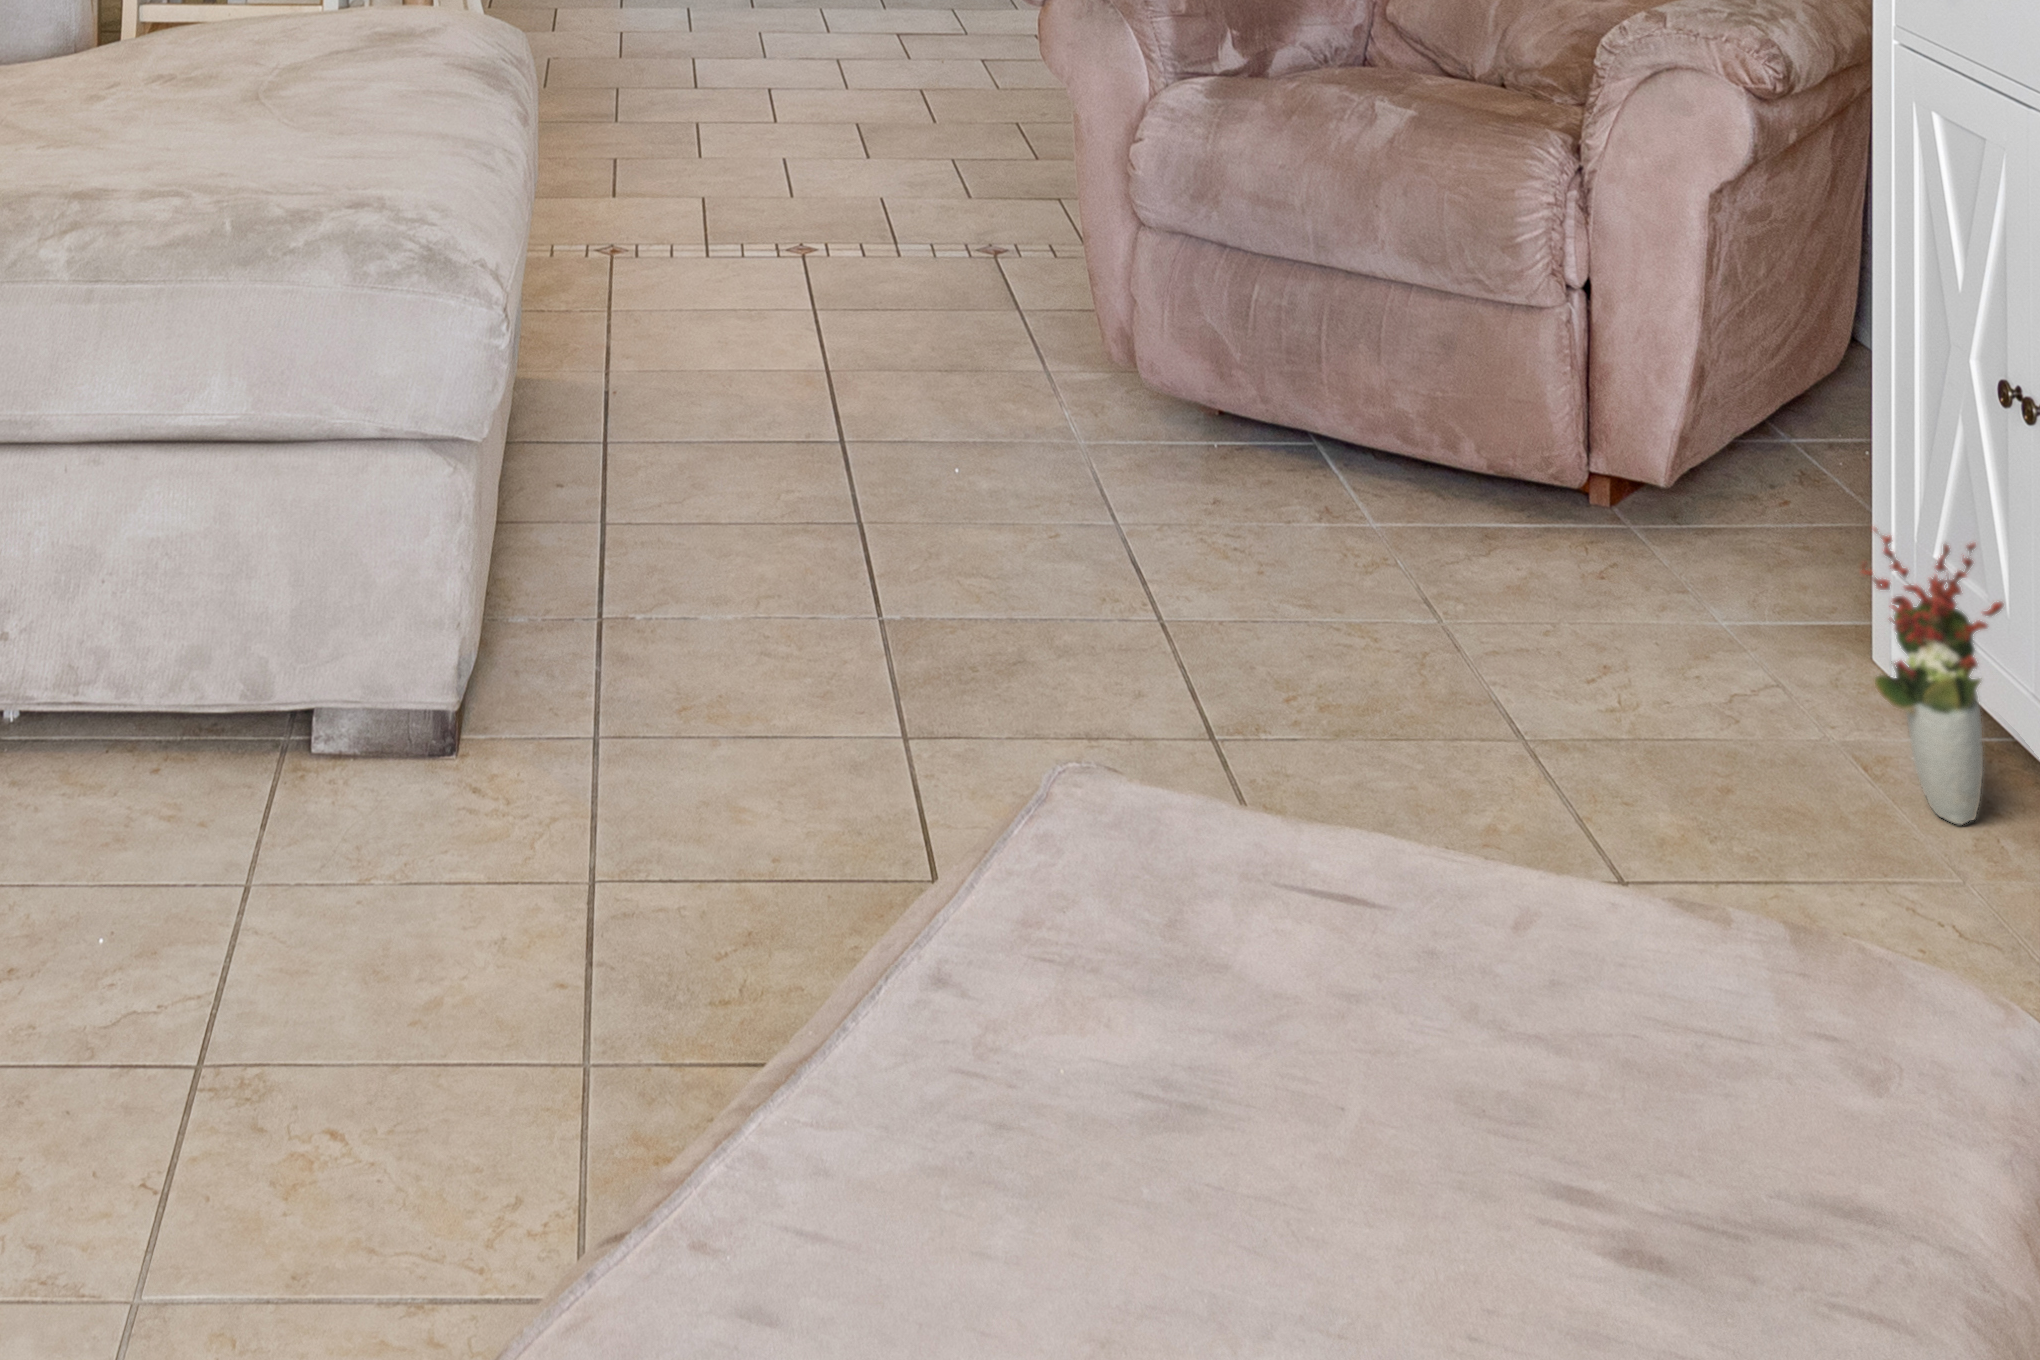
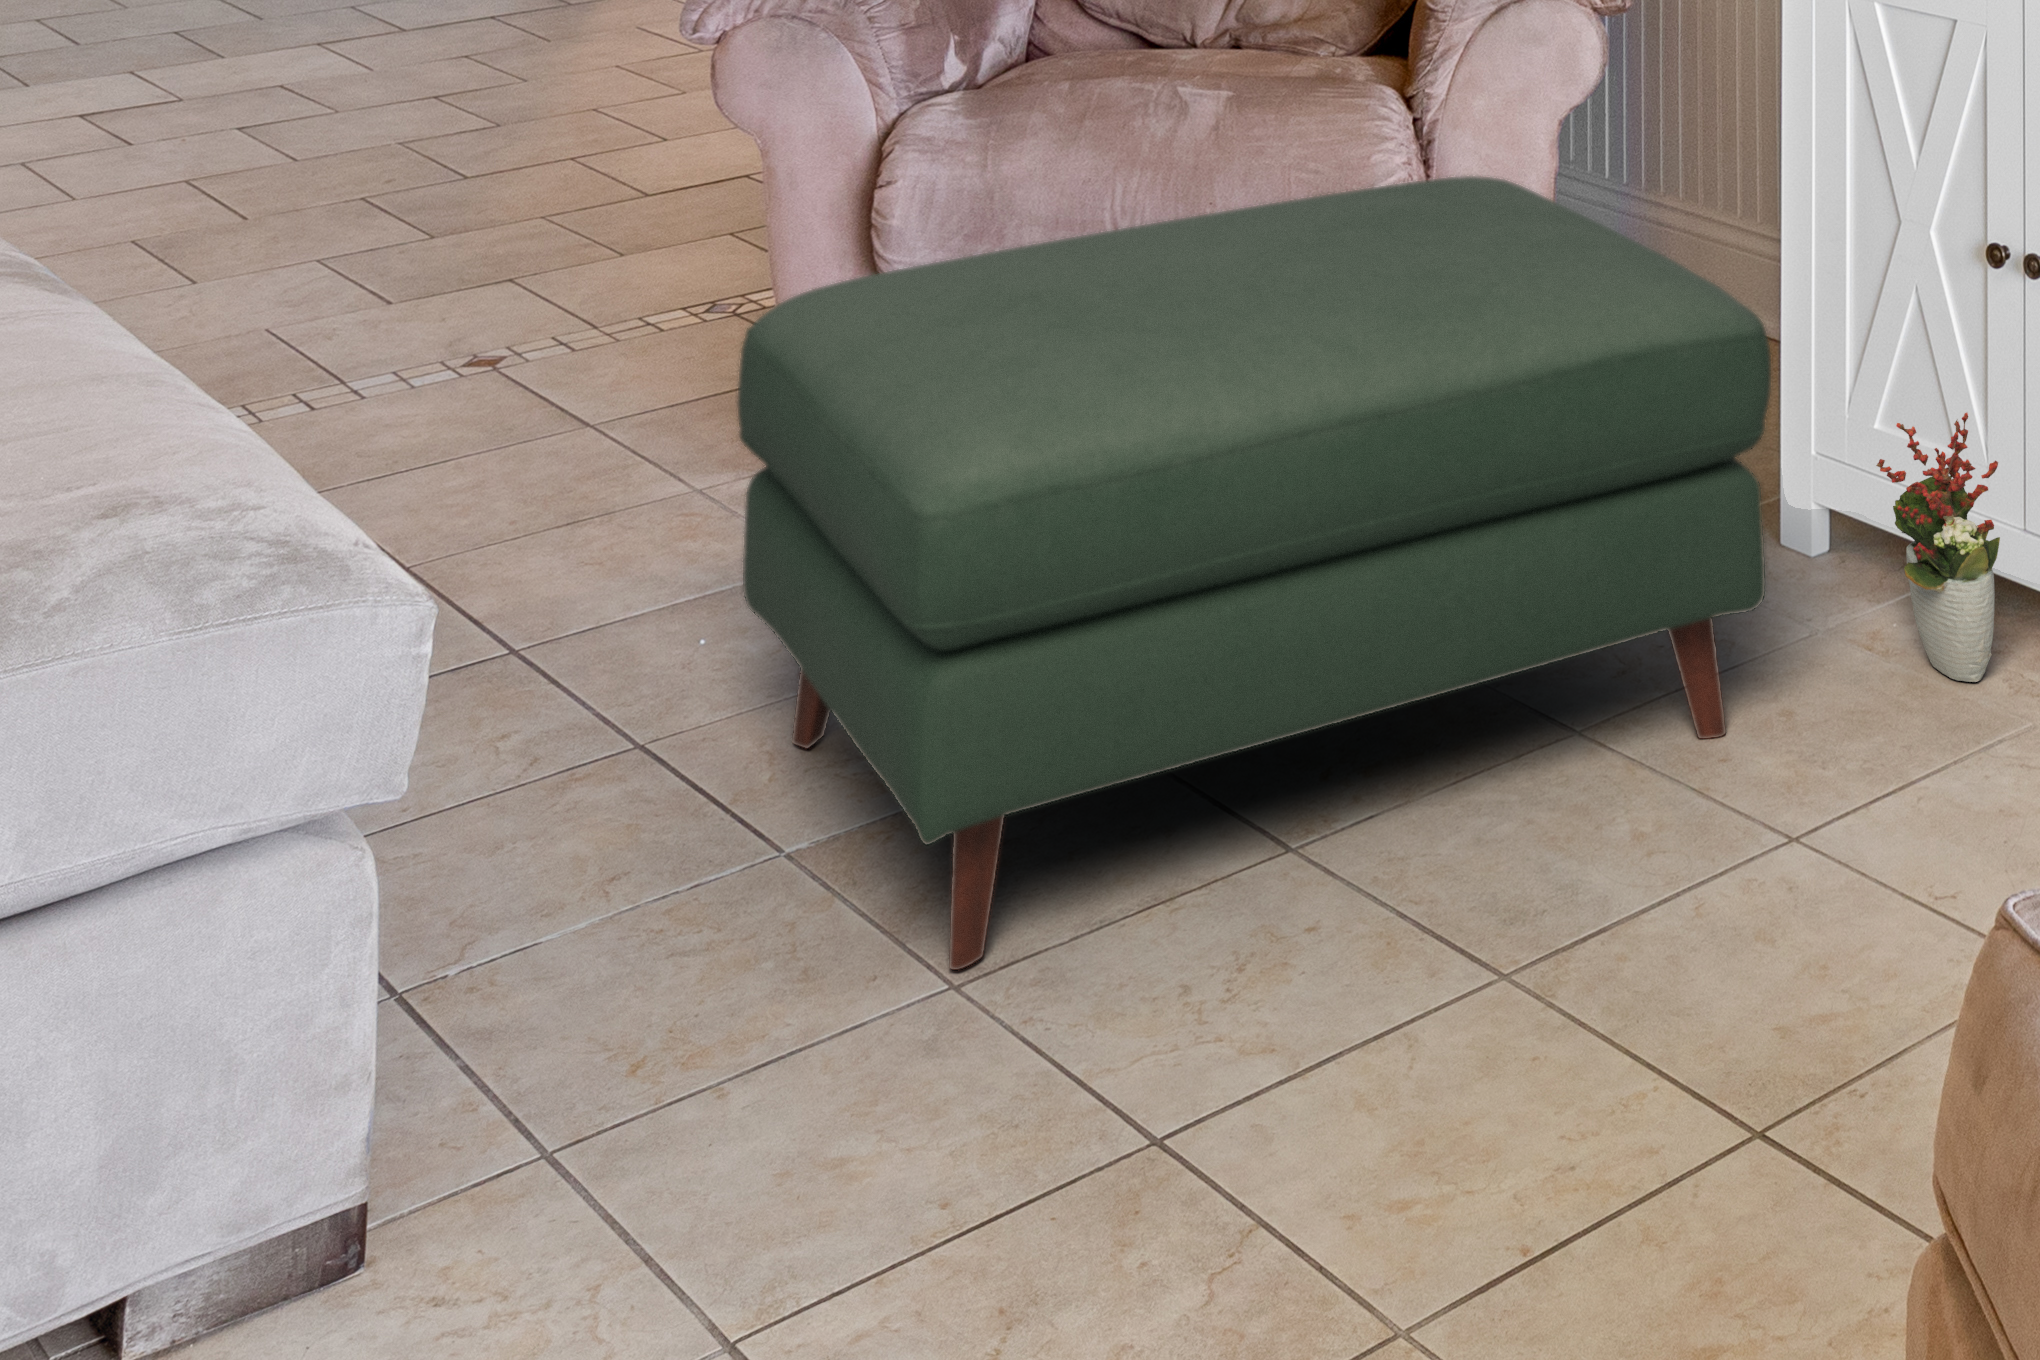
ottoman: none [871,171,1709,779] -> present [738,176,1771,970]

